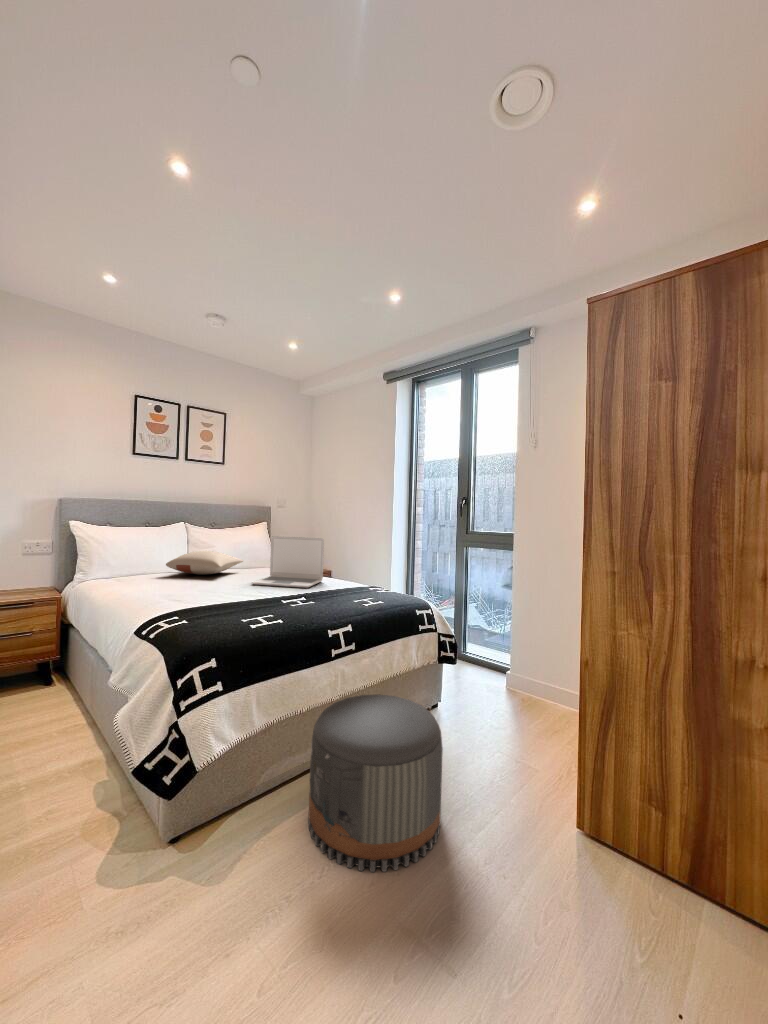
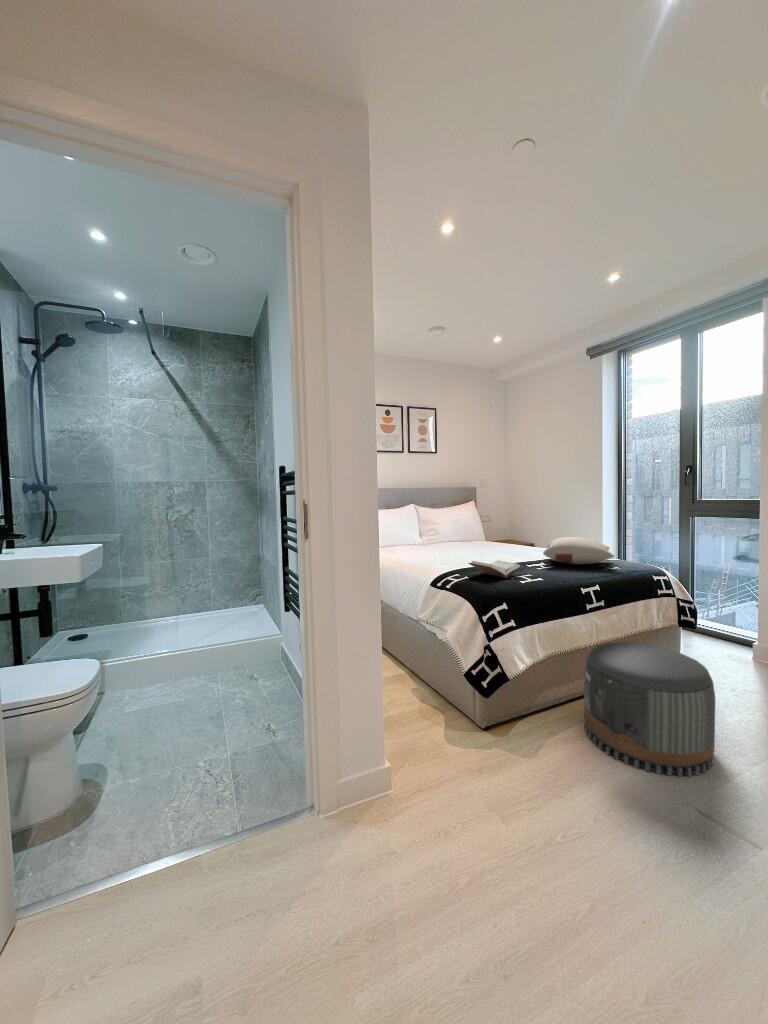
laptop: present [252,536,324,588] -> none [485,513,544,556]
pillow: present [166,551,243,575] -> present [543,537,615,564]
book: none [189,597,263,621] -> present [468,560,523,578]

